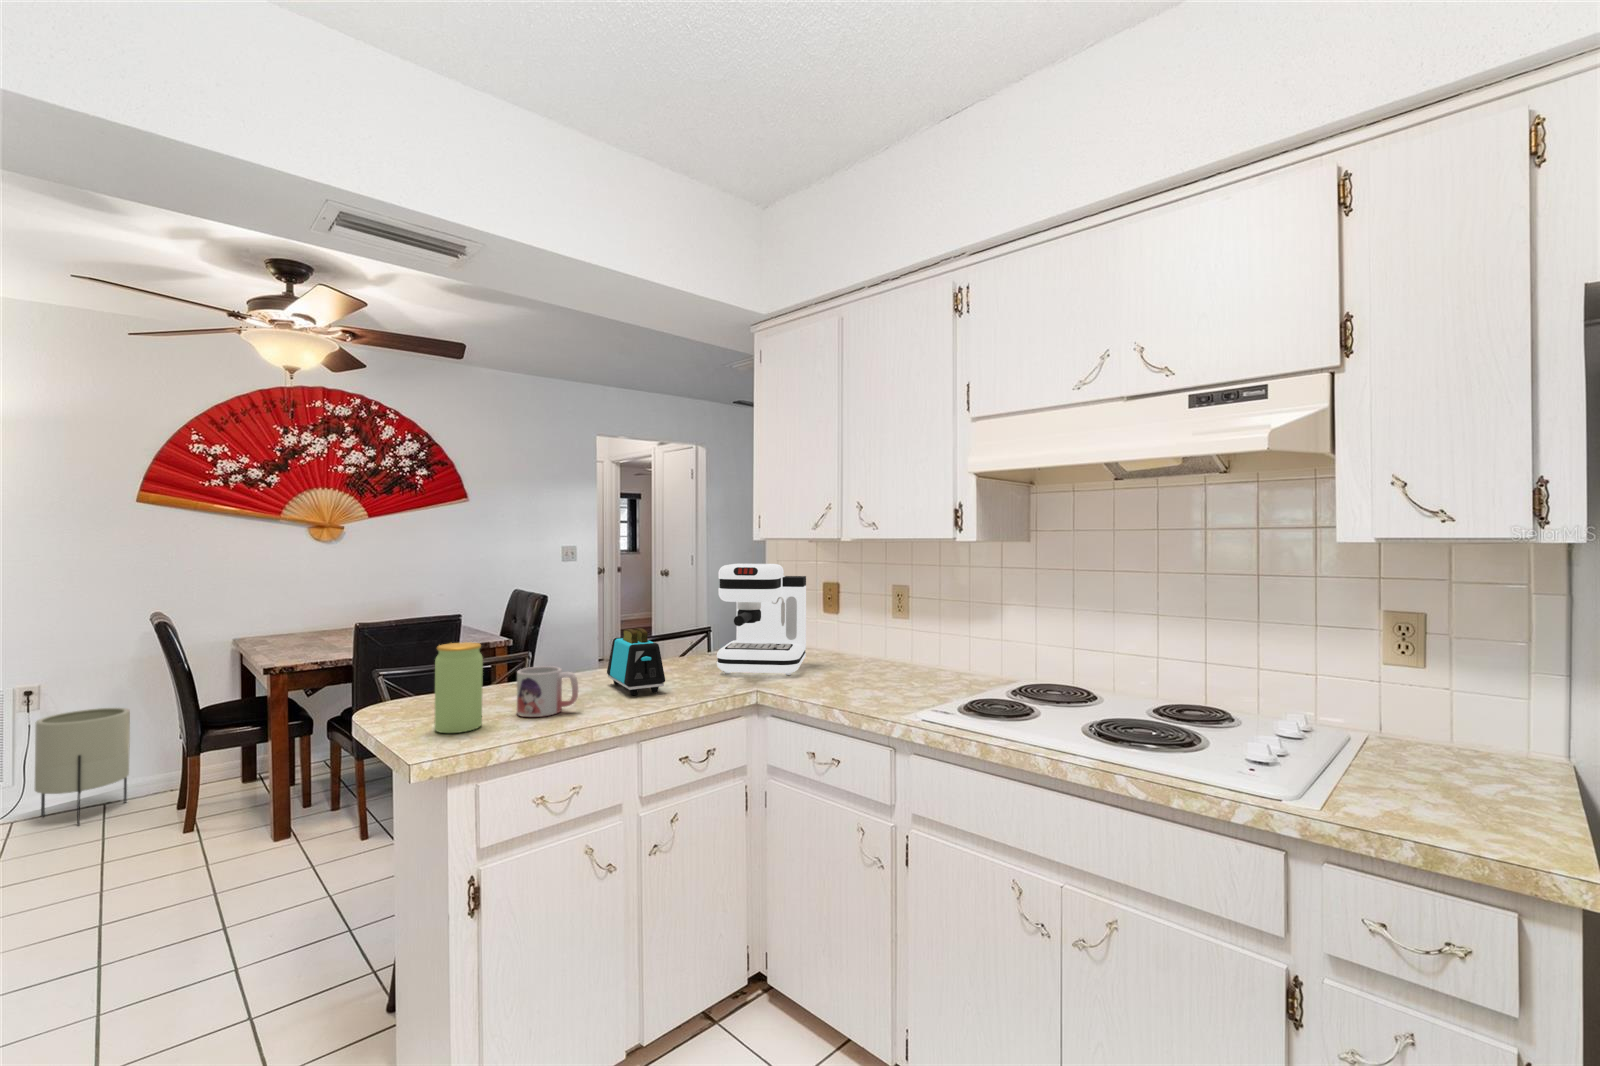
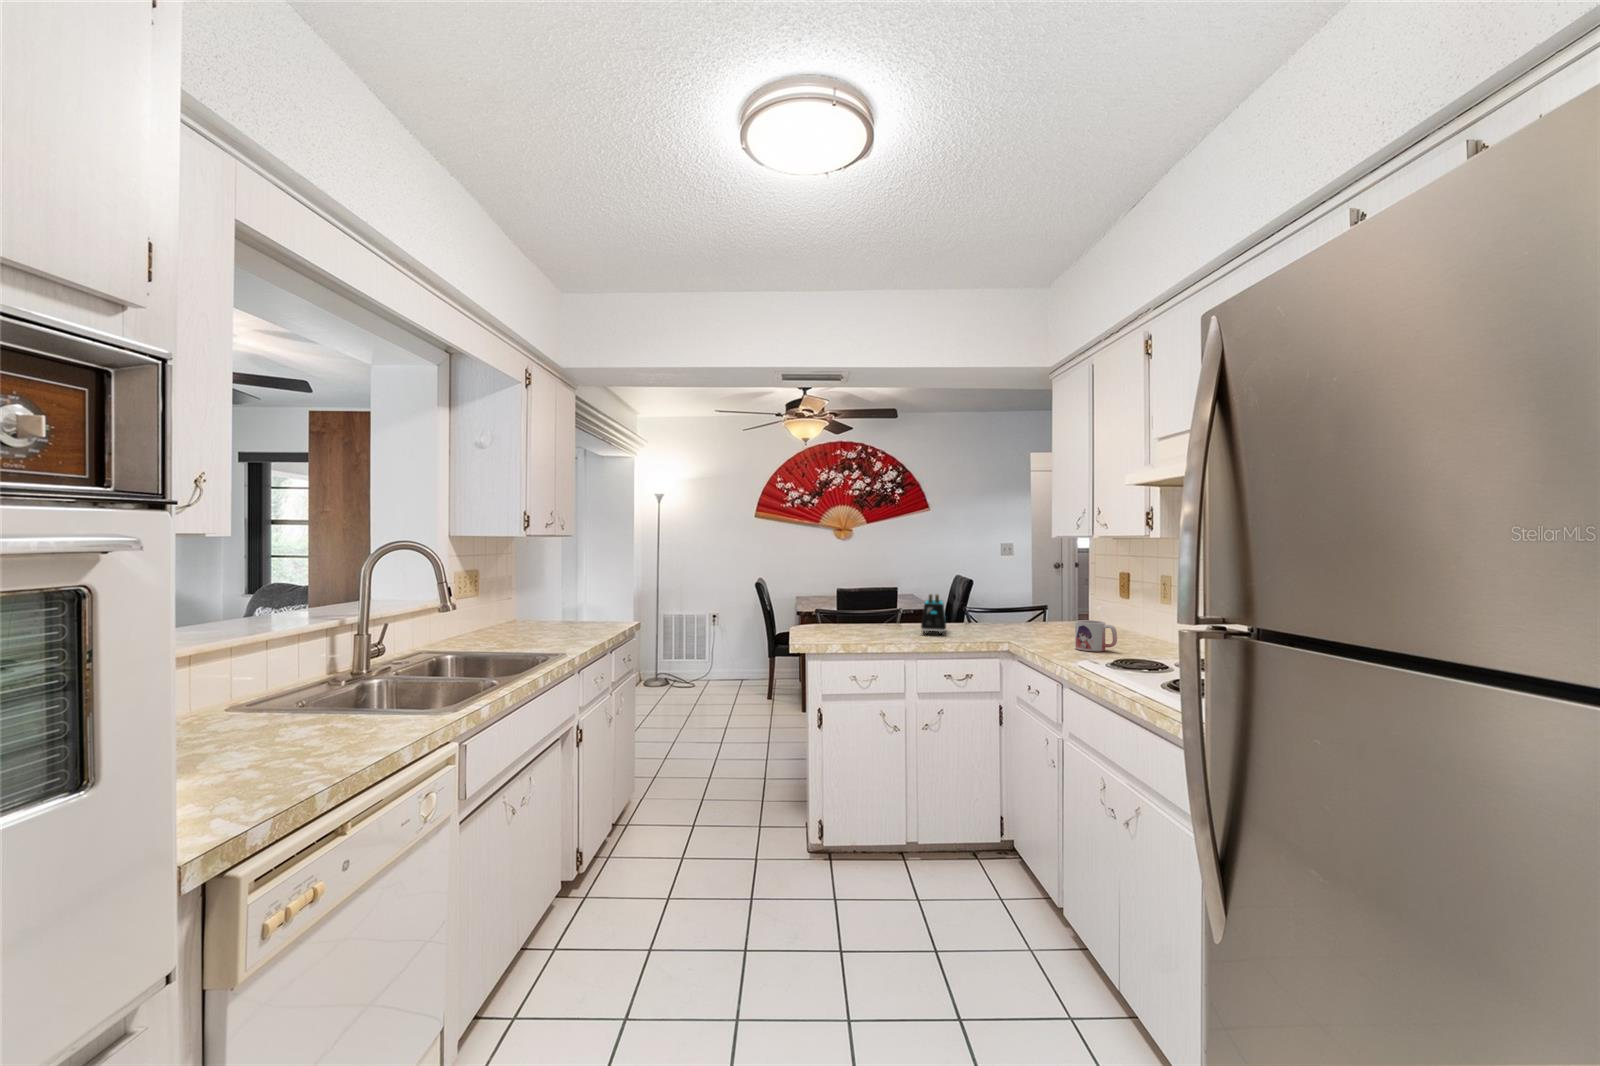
coffee maker: present [717,564,806,675] -> none [998,556,1078,638]
jar: present [434,642,483,733] -> none [812,592,834,637]
mug: present [517,666,578,717] -> present [1075,620,1117,651]
planter: present [35,708,130,825] -> none [717,629,752,687]

